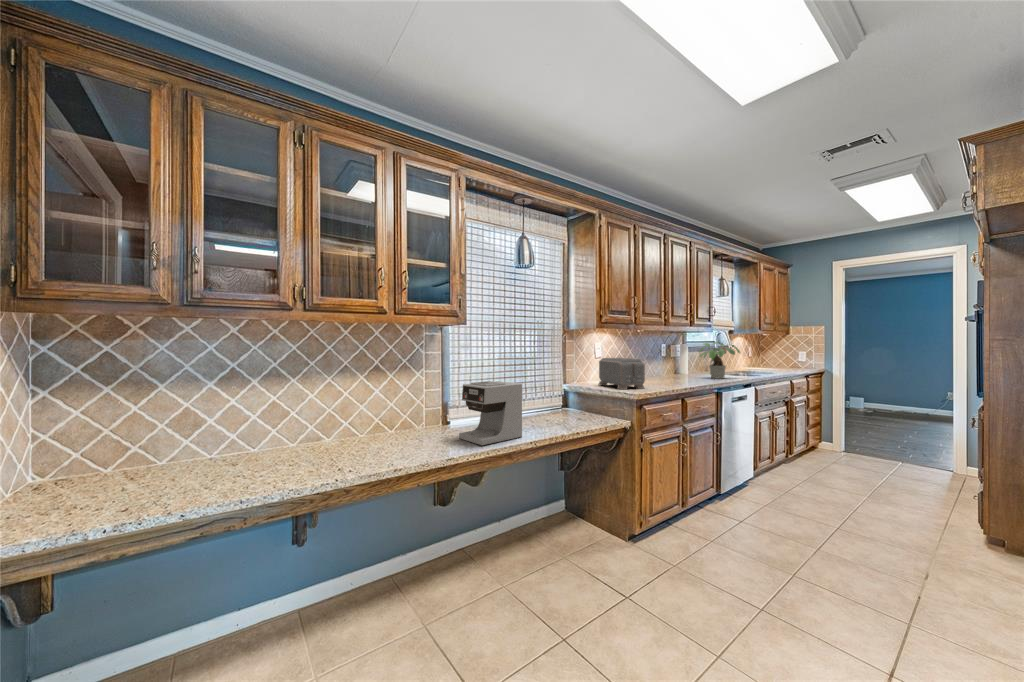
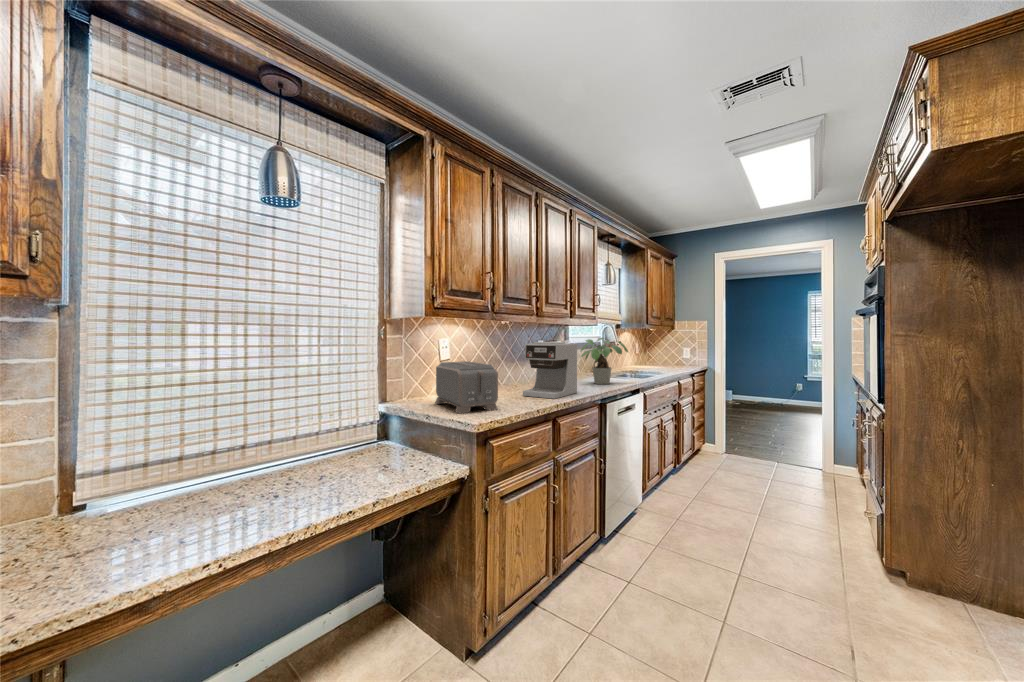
coffee maker: present [459,381,522,445] -> present [523,342,577,399]

